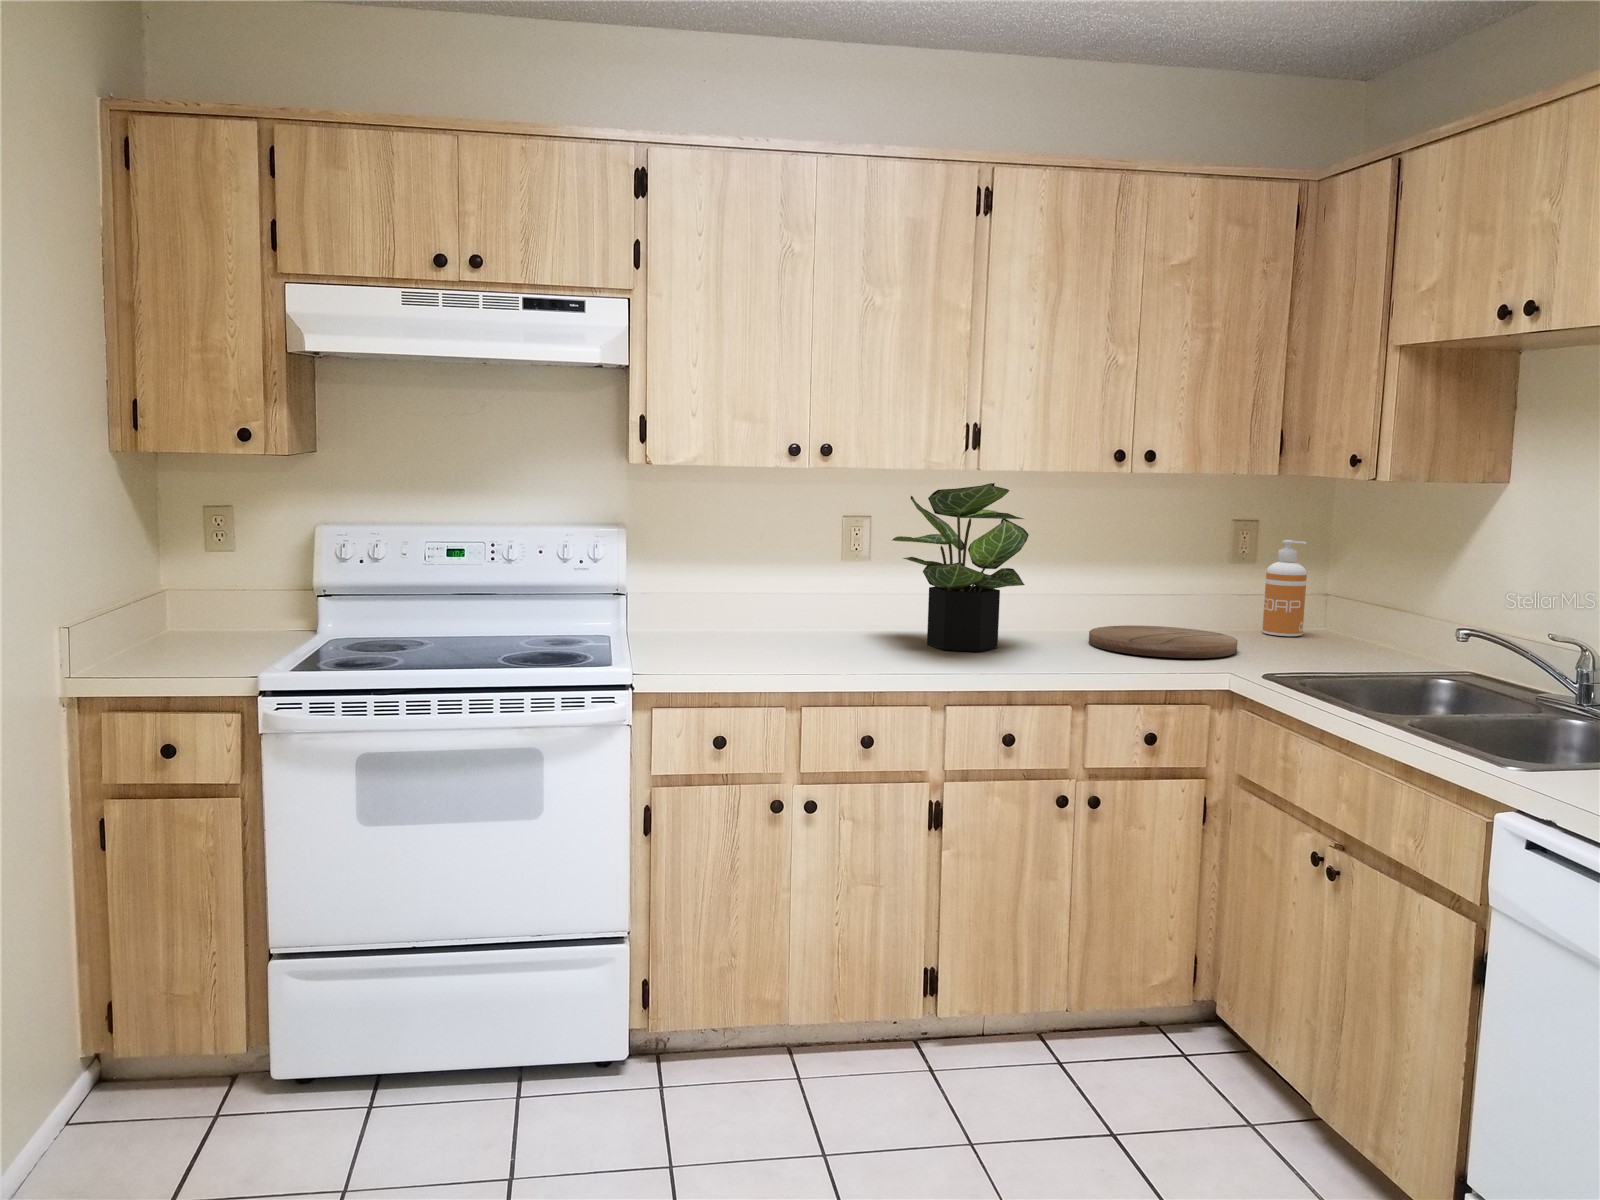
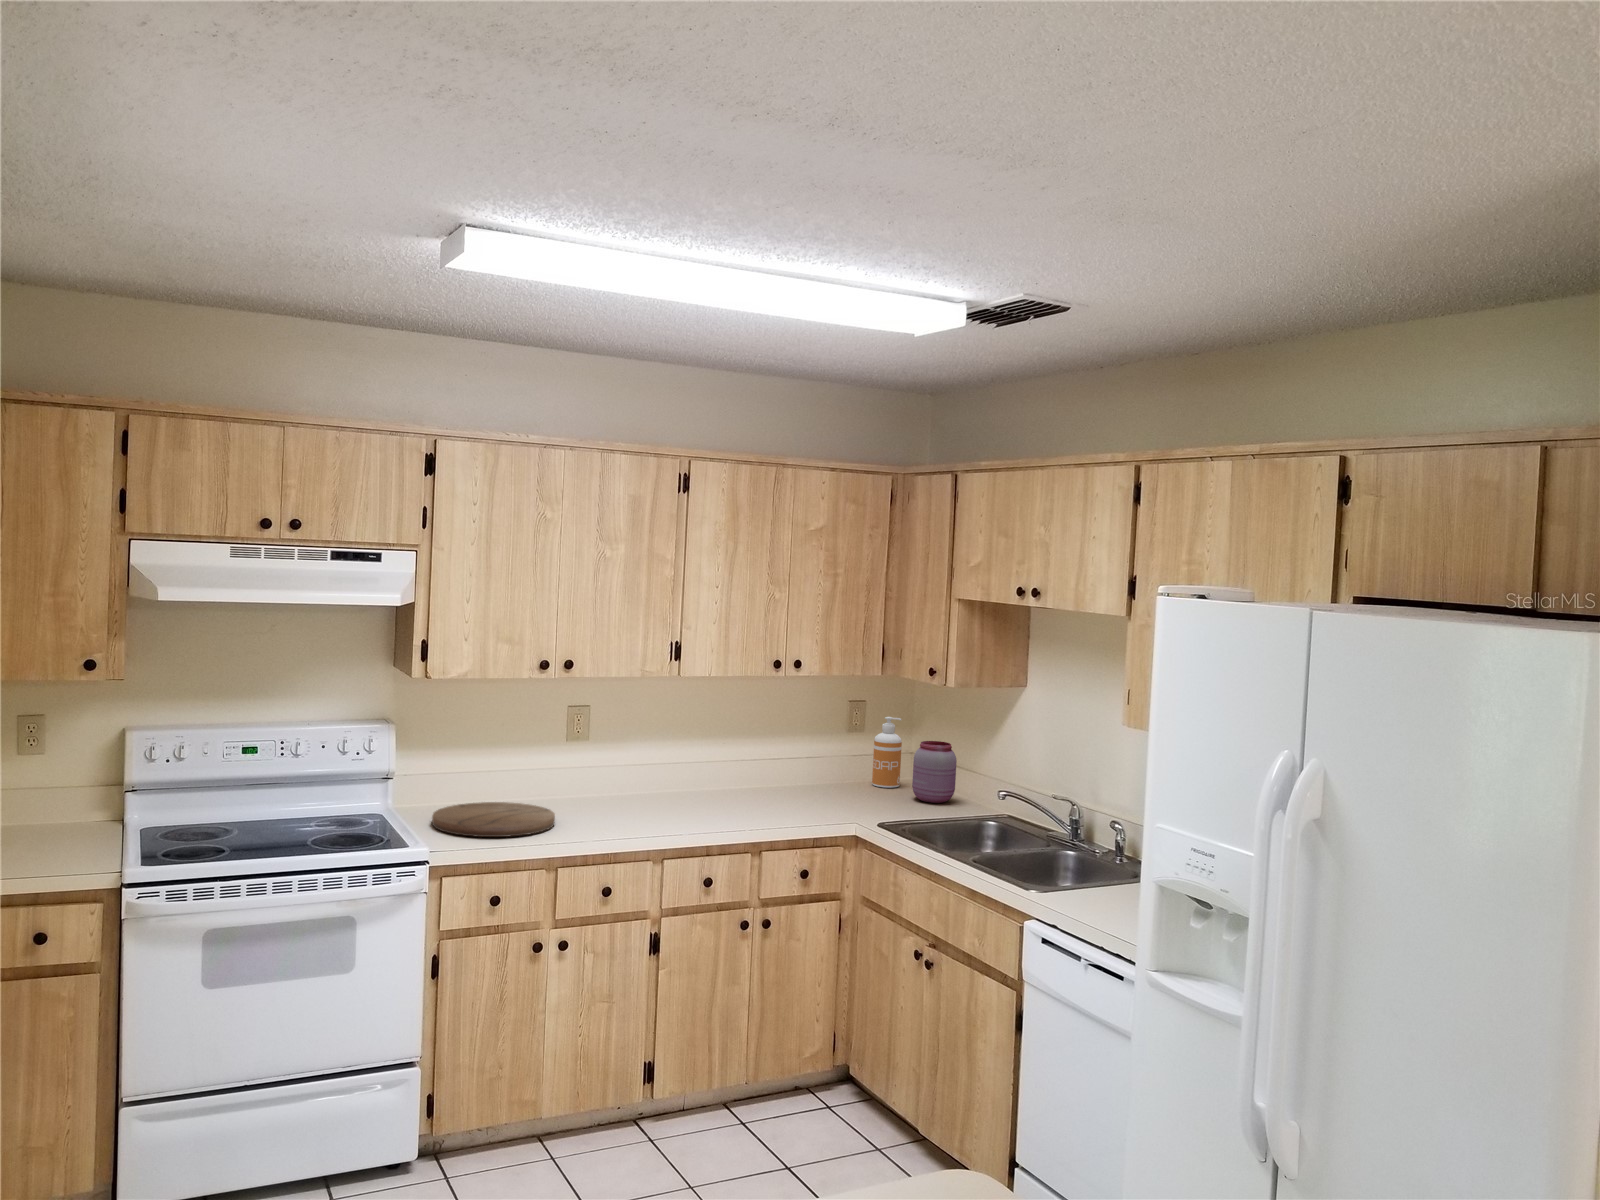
potted plant: present [893,483,1029,651] -> none [605,693,715,814]
jar: none [1320,569,1389,654] -> present [912,741,957,803]
cutting board: present [1089,625,1237,658] -> present [432,802,555,837]

